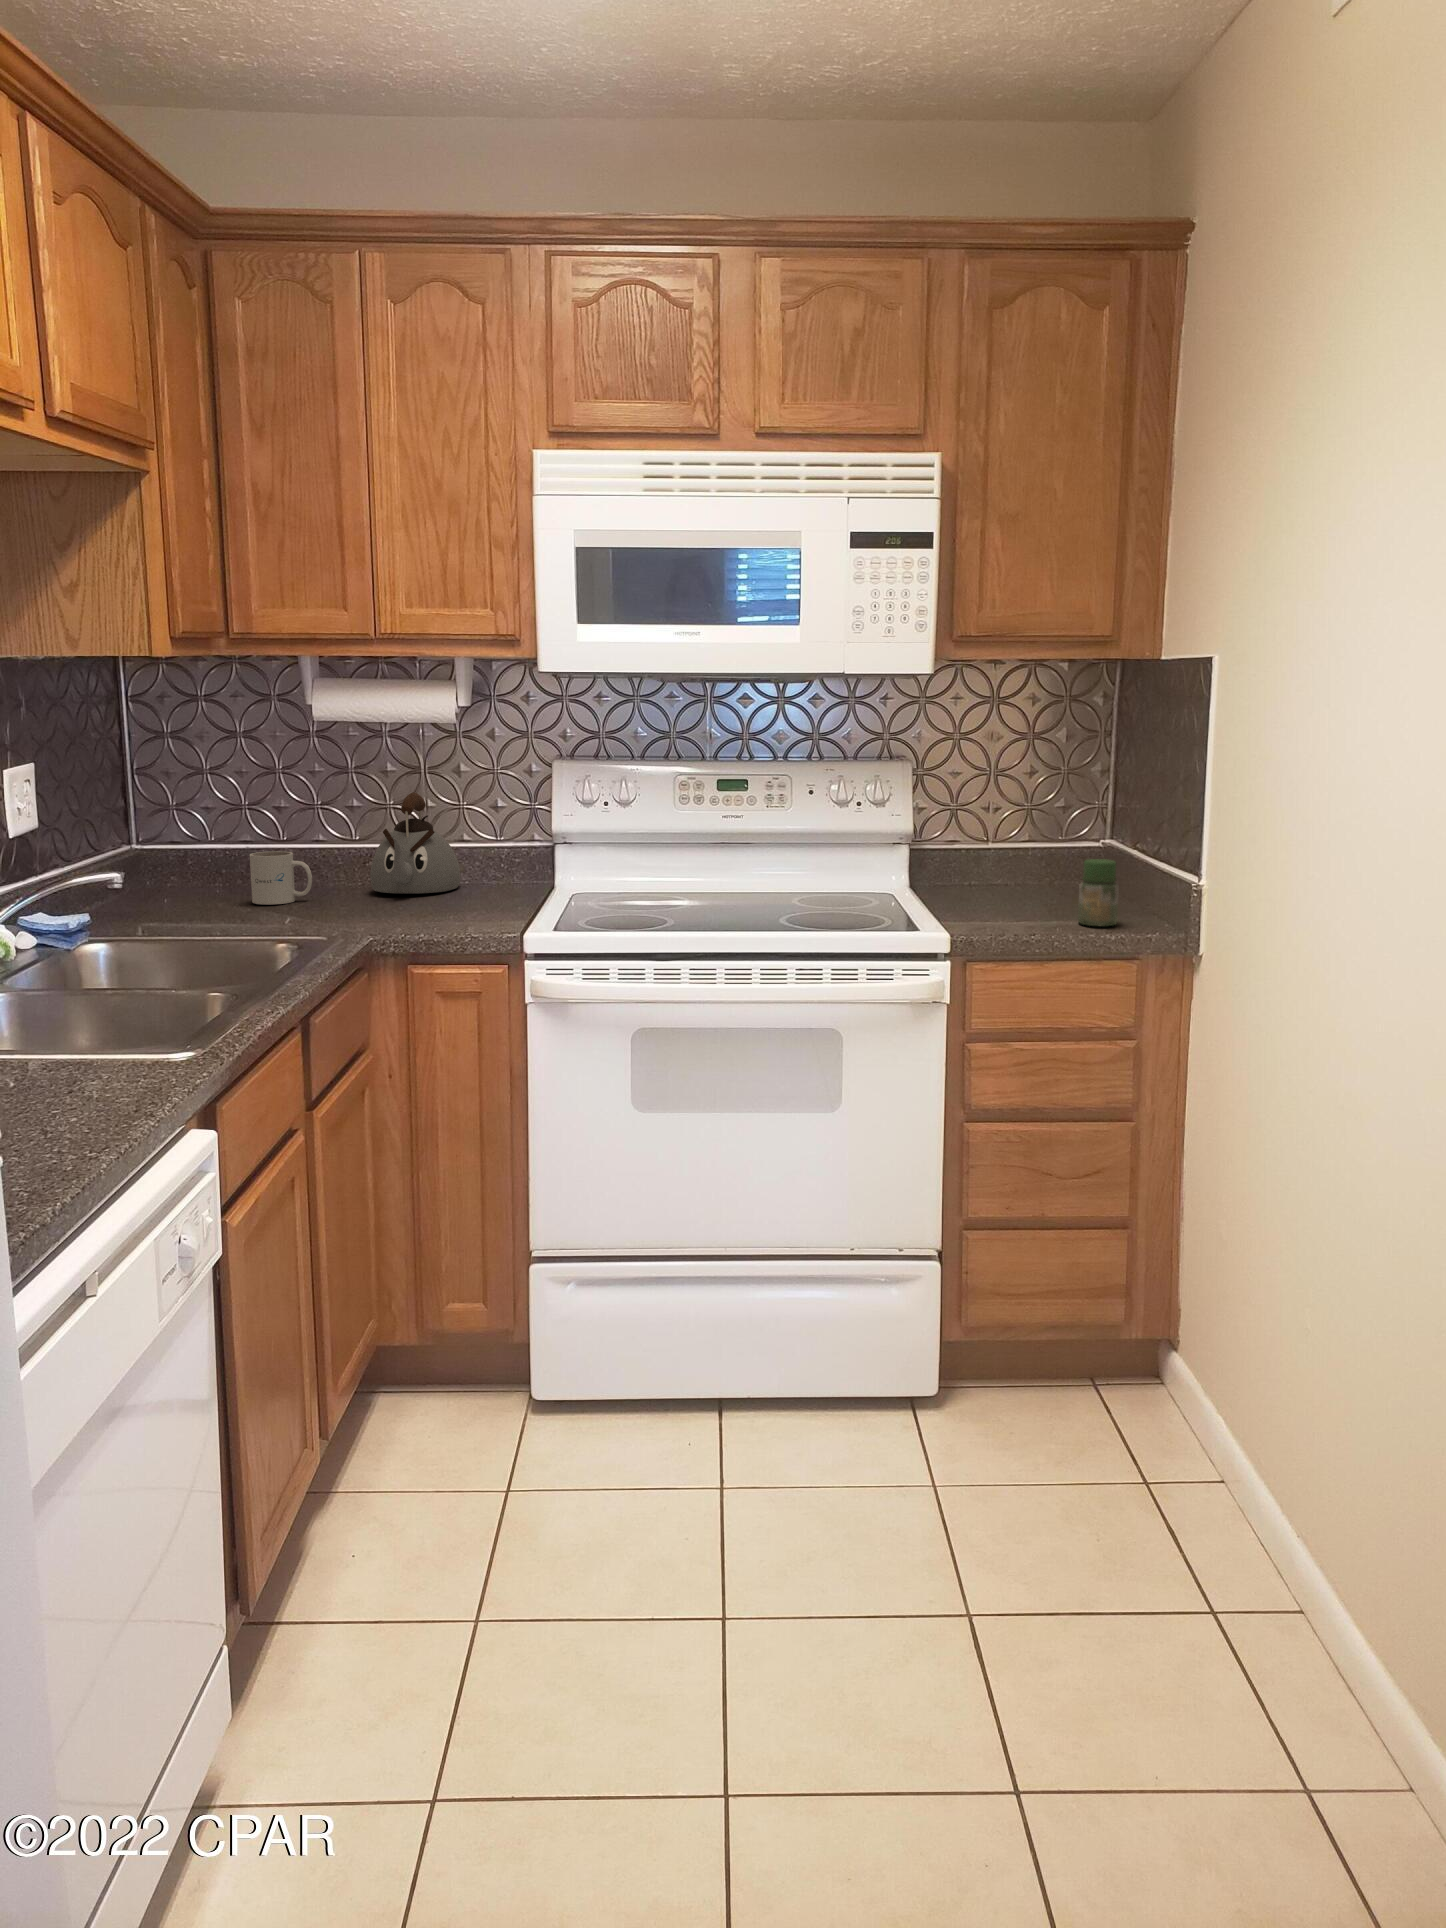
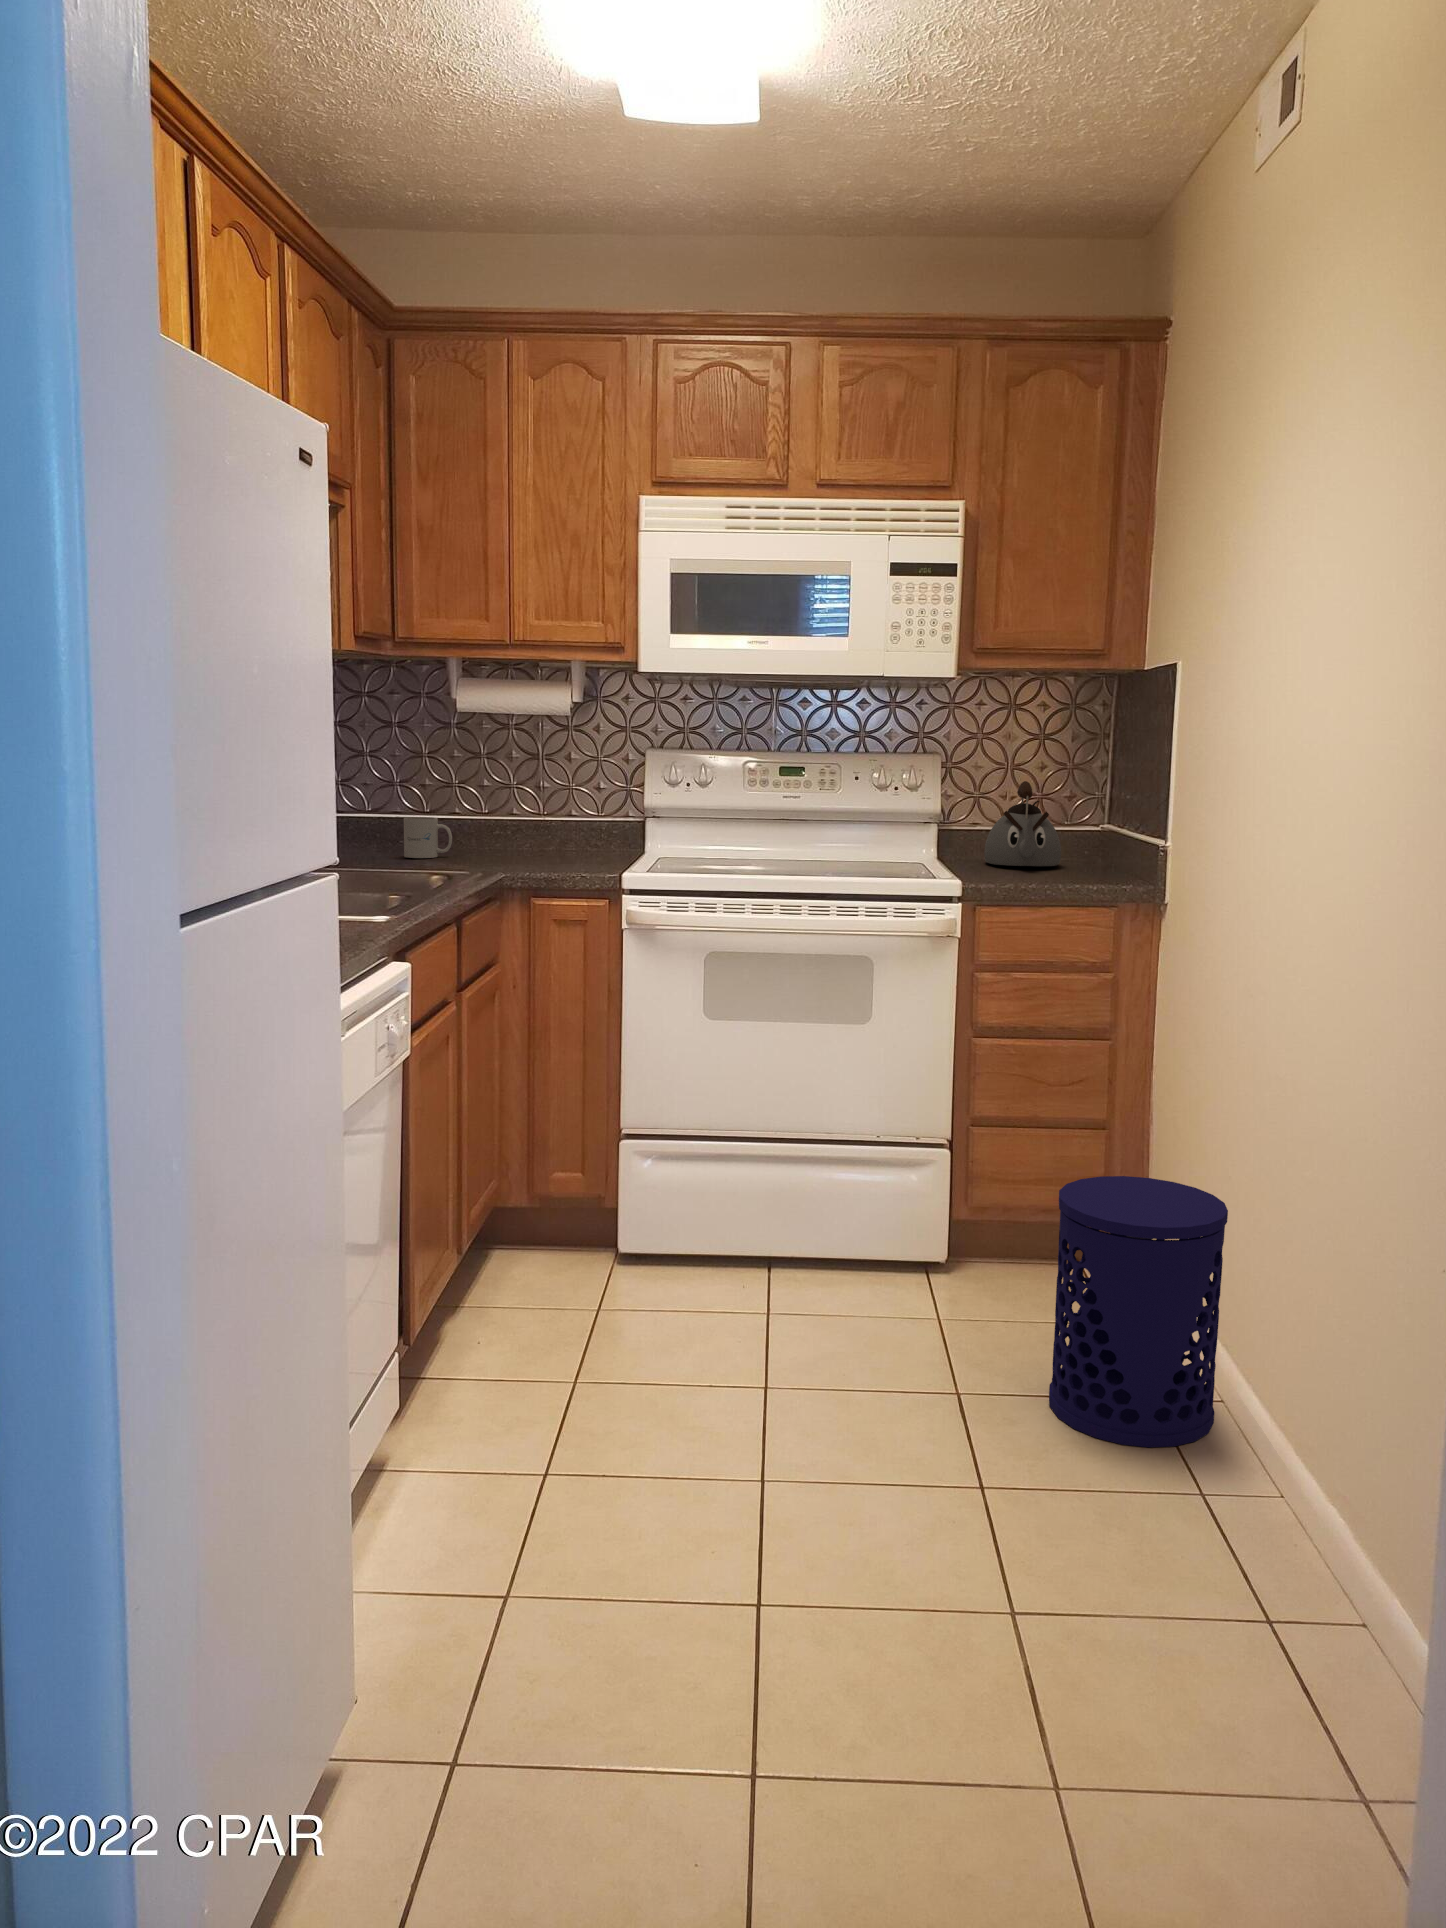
kettle: present [370,793,460,893] -> present [984,781,1061,866]
jar: present [1078,859,1119,926] -> none [1070,828,1103,882]
waste bin: none [1082,1325,1310,1690] -> present [1049,1176,1228,1447]

